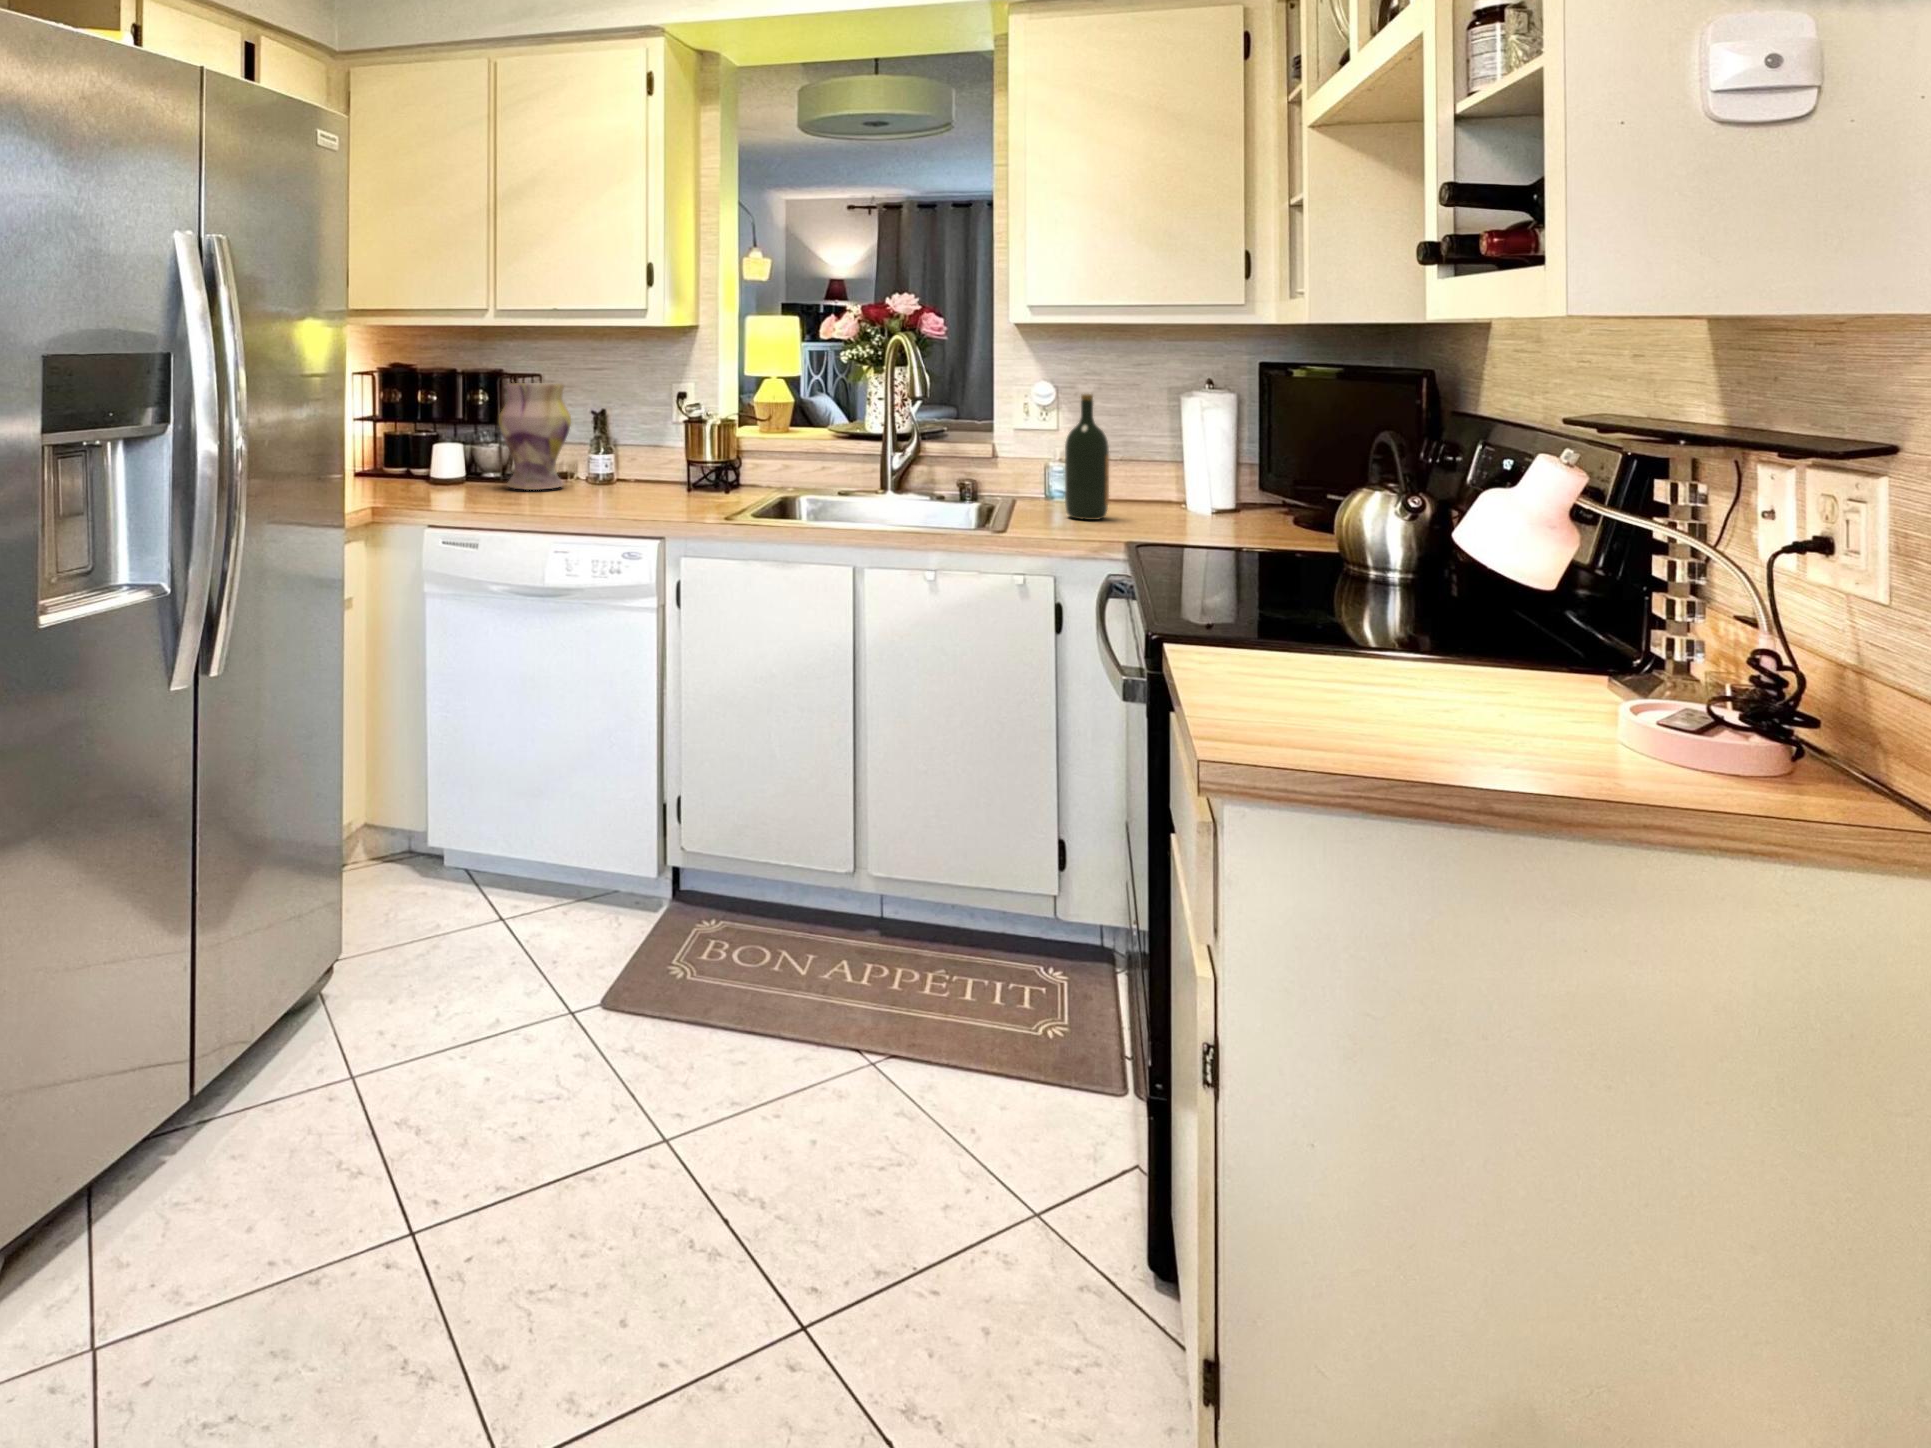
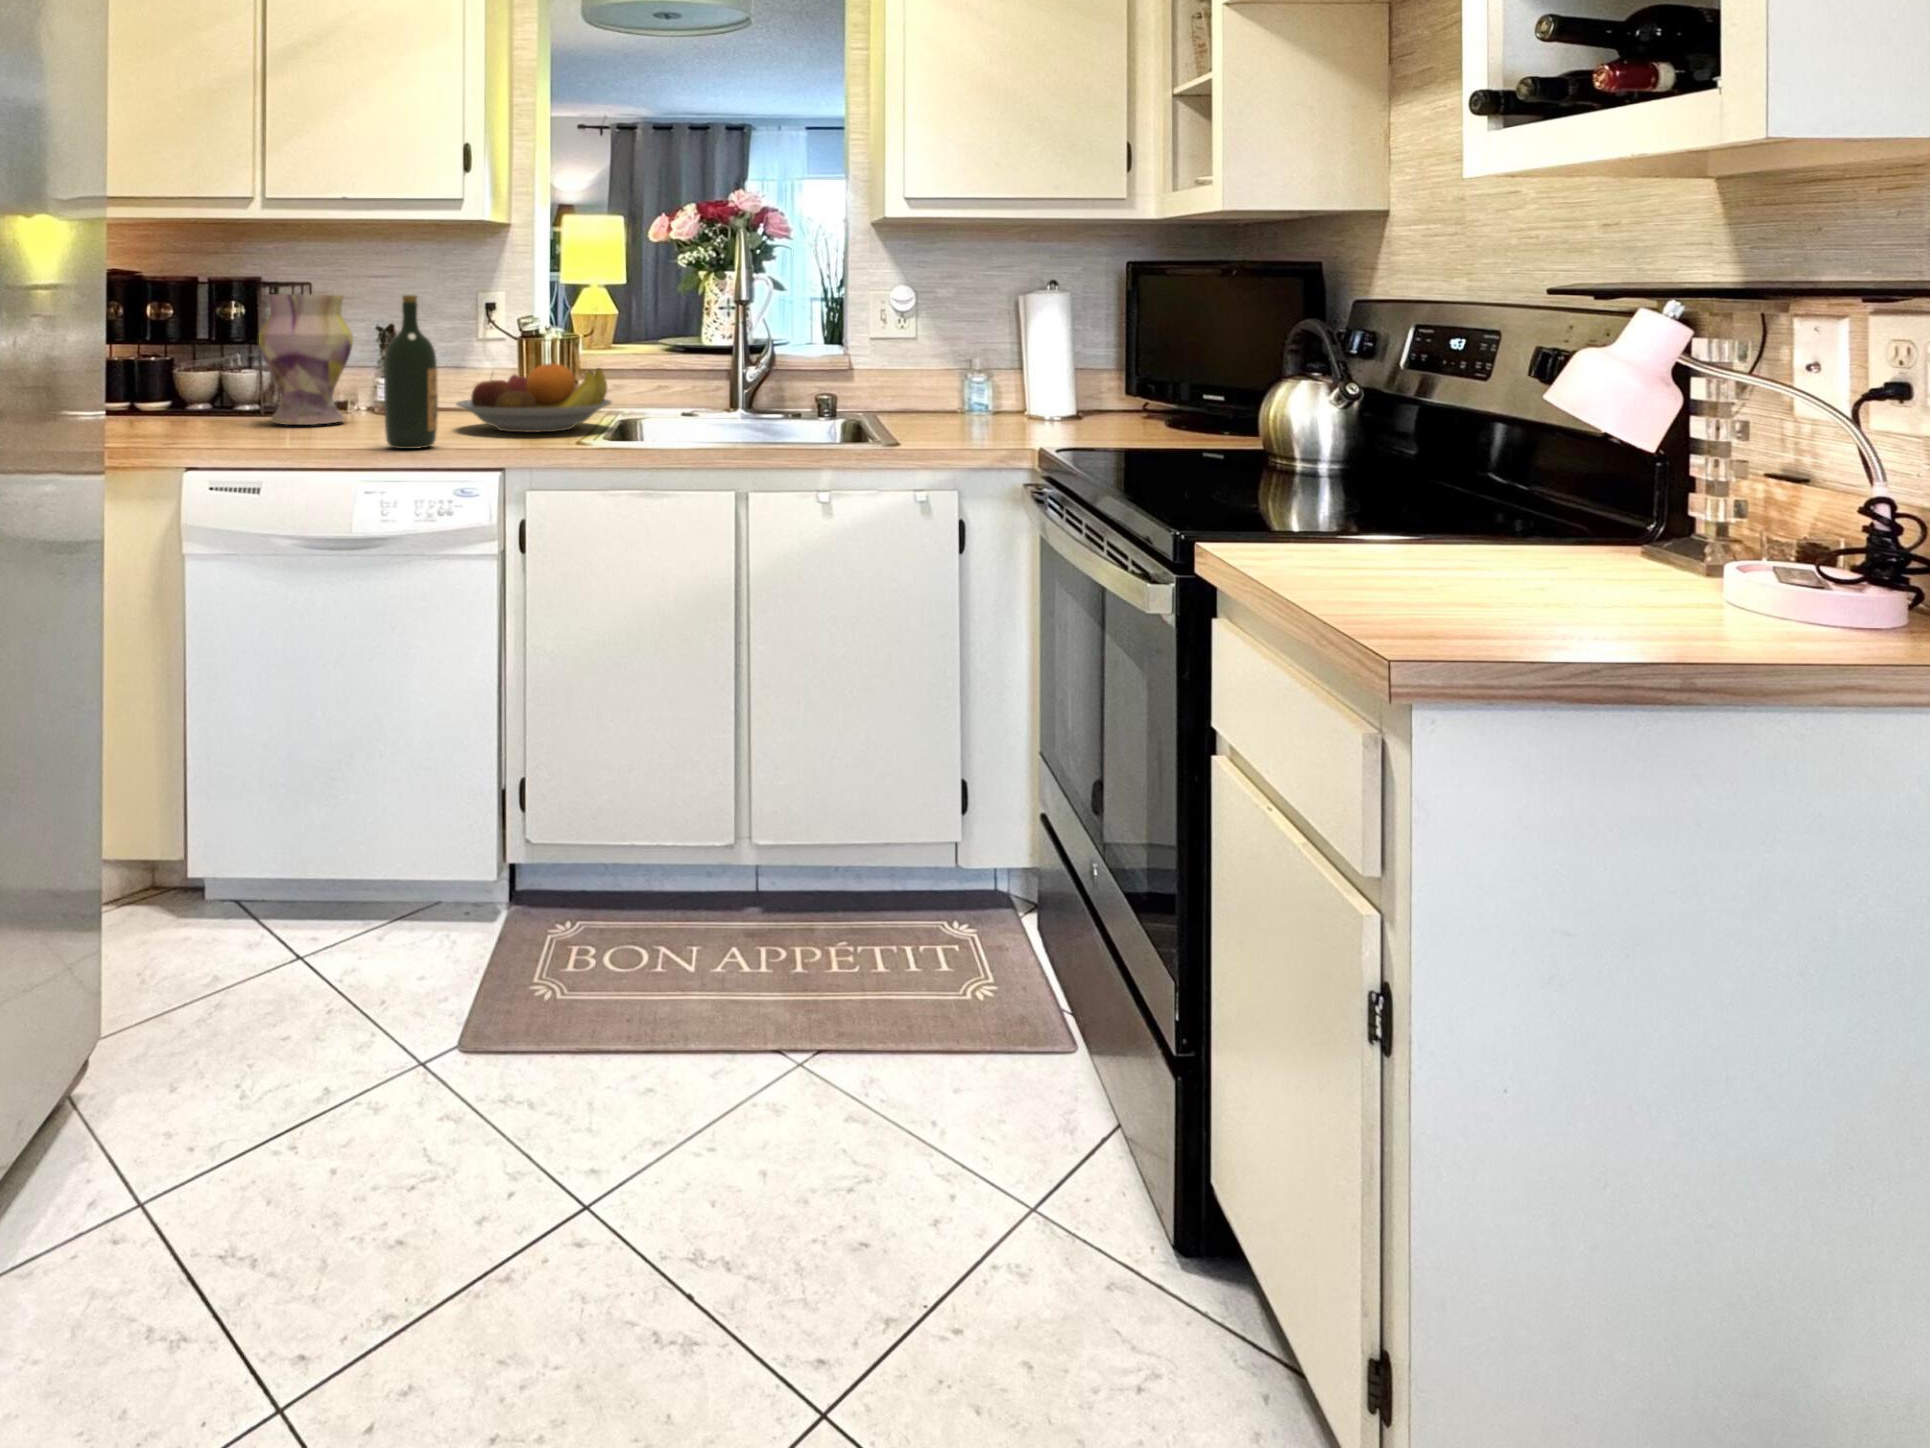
wine bottle: present [1065,394,1109,520] -> present [384,295,438,449]
fruit bowl: none [645,444,775,503] -> present [457,363,612,432]

